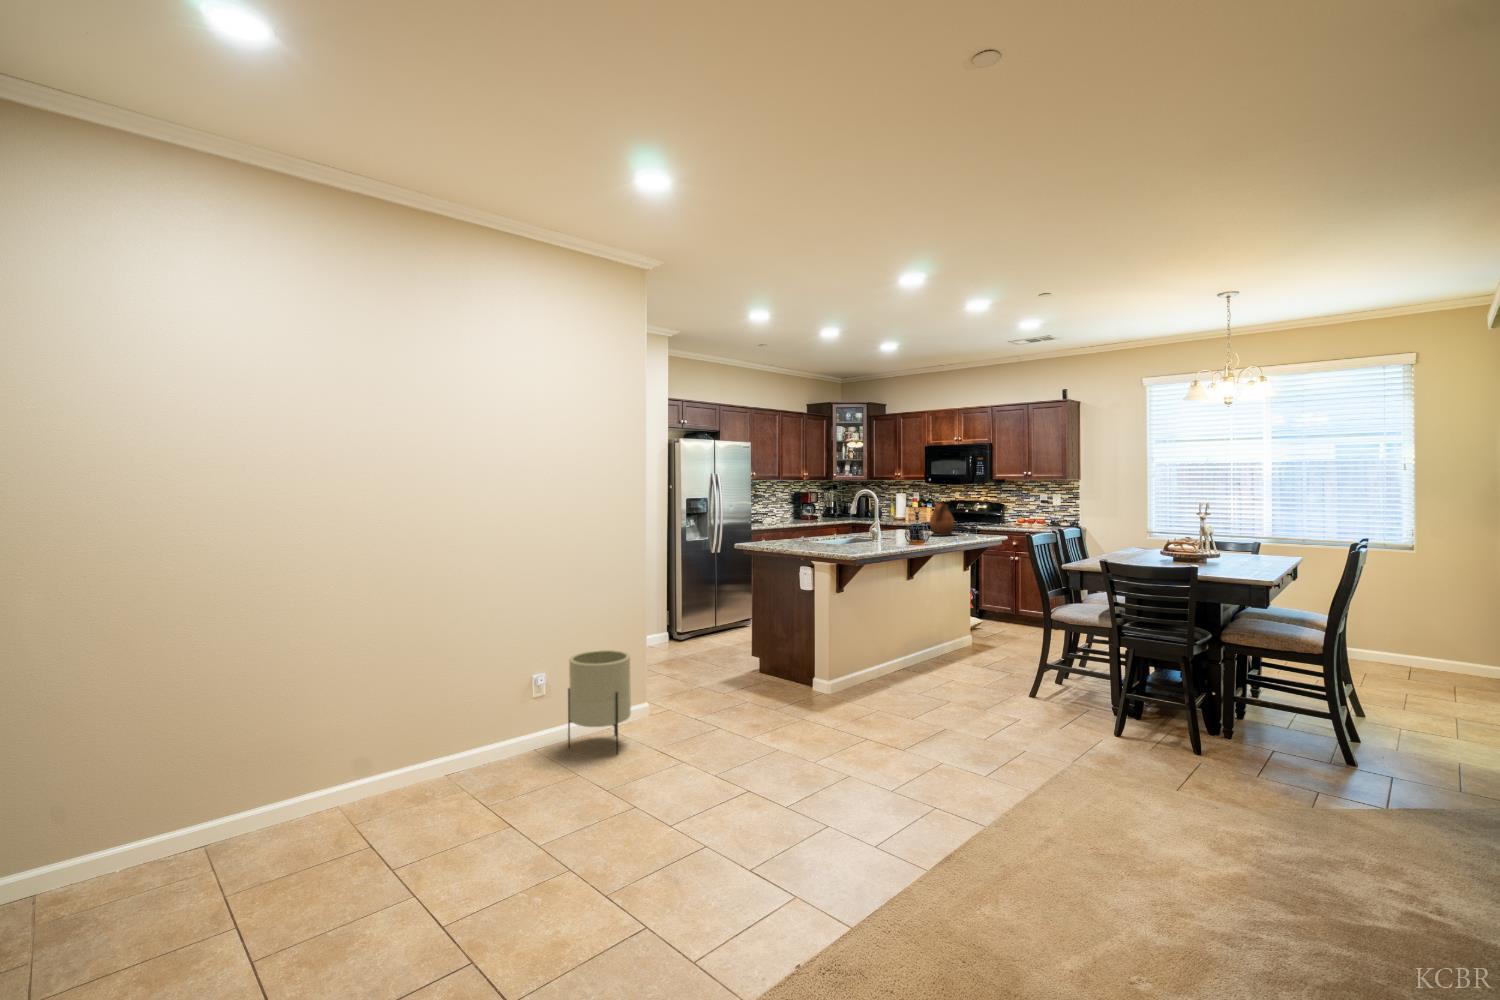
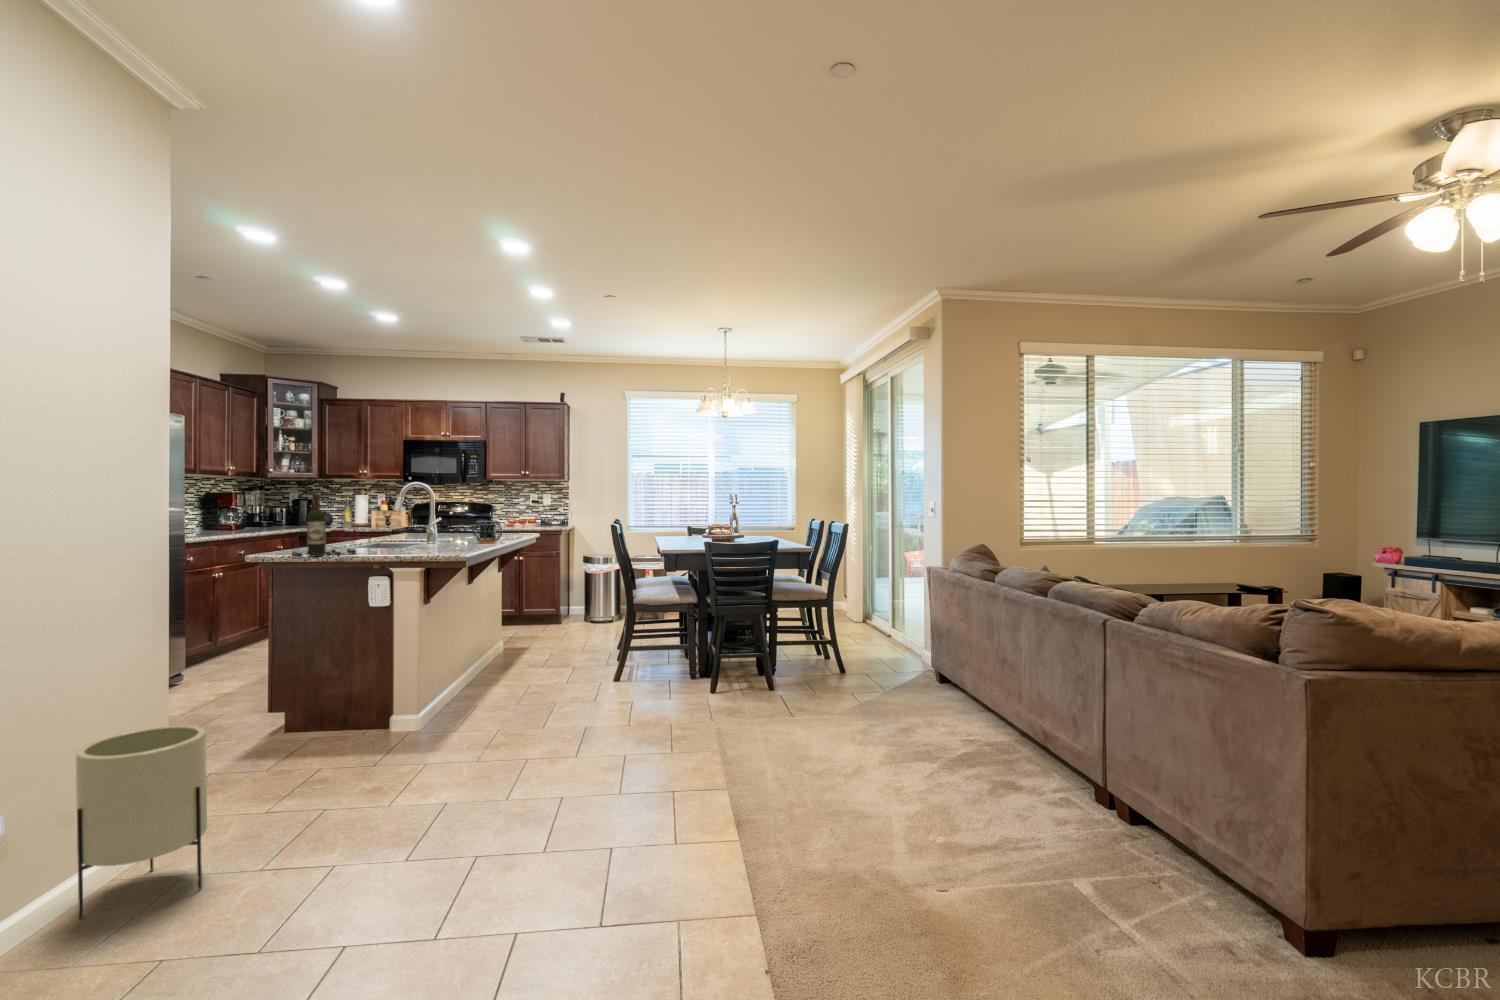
wine bottle: none [770,501,812,549] -> present [291,494,360,557]
ceramic pitcher: present [930,501,955,536] -> none [464,497,502,535]

